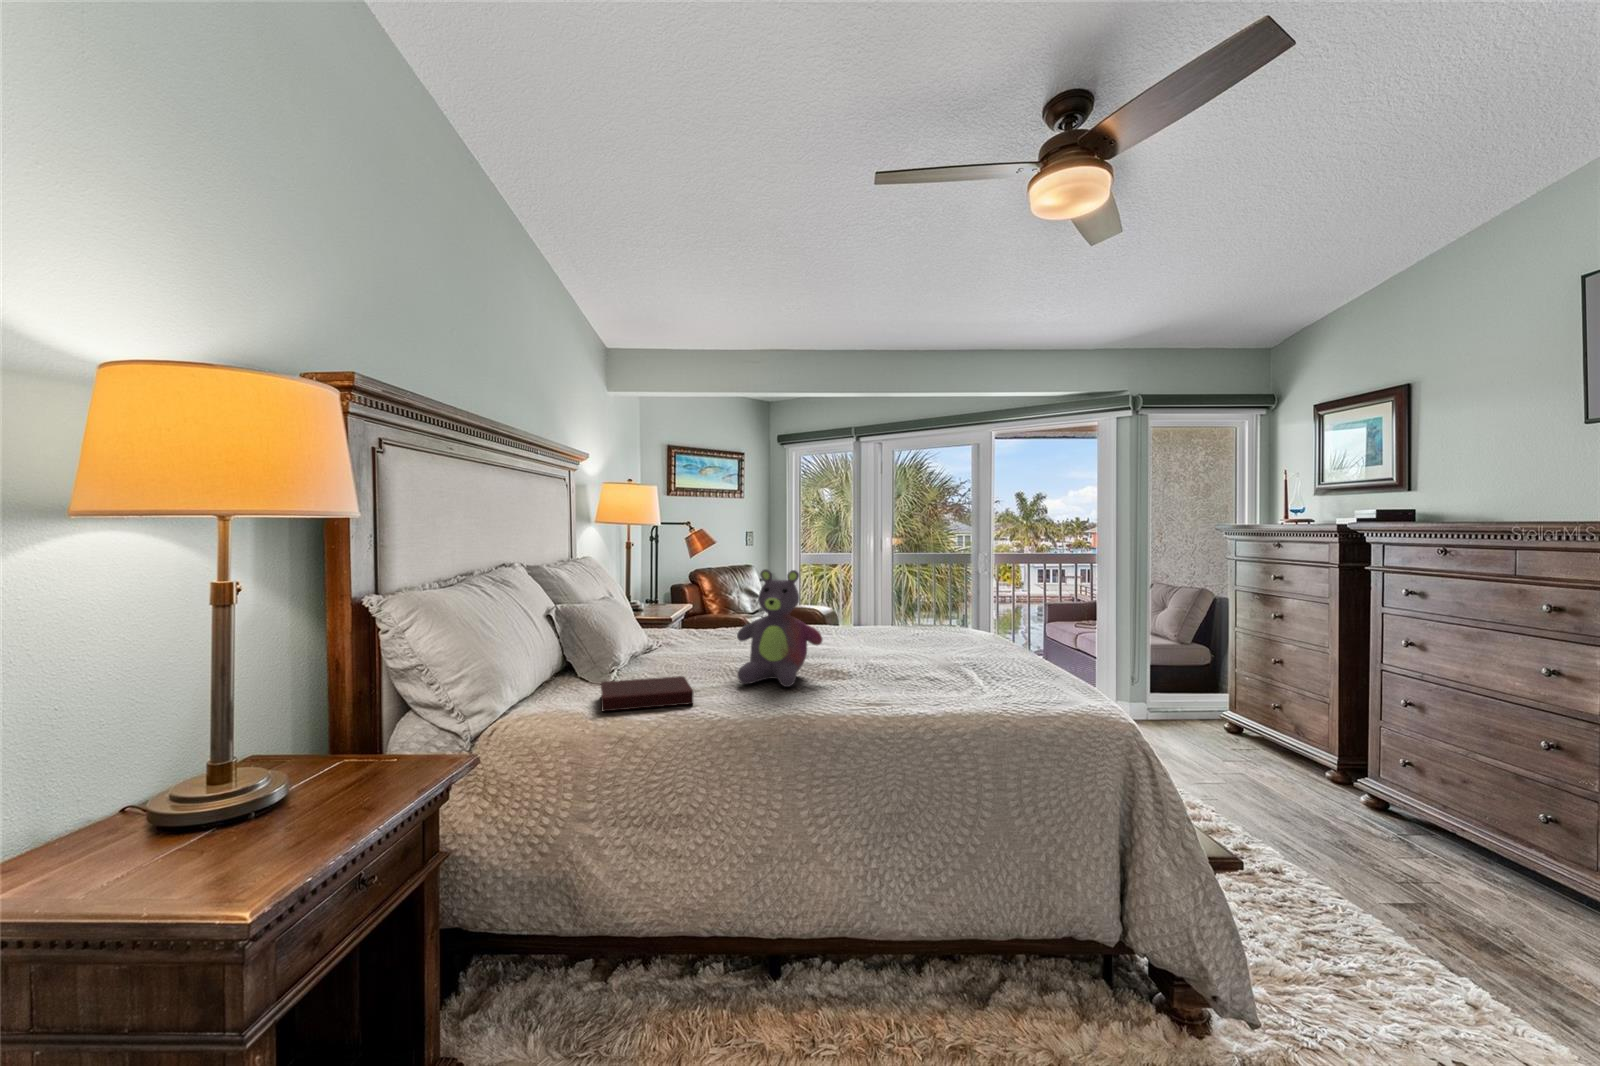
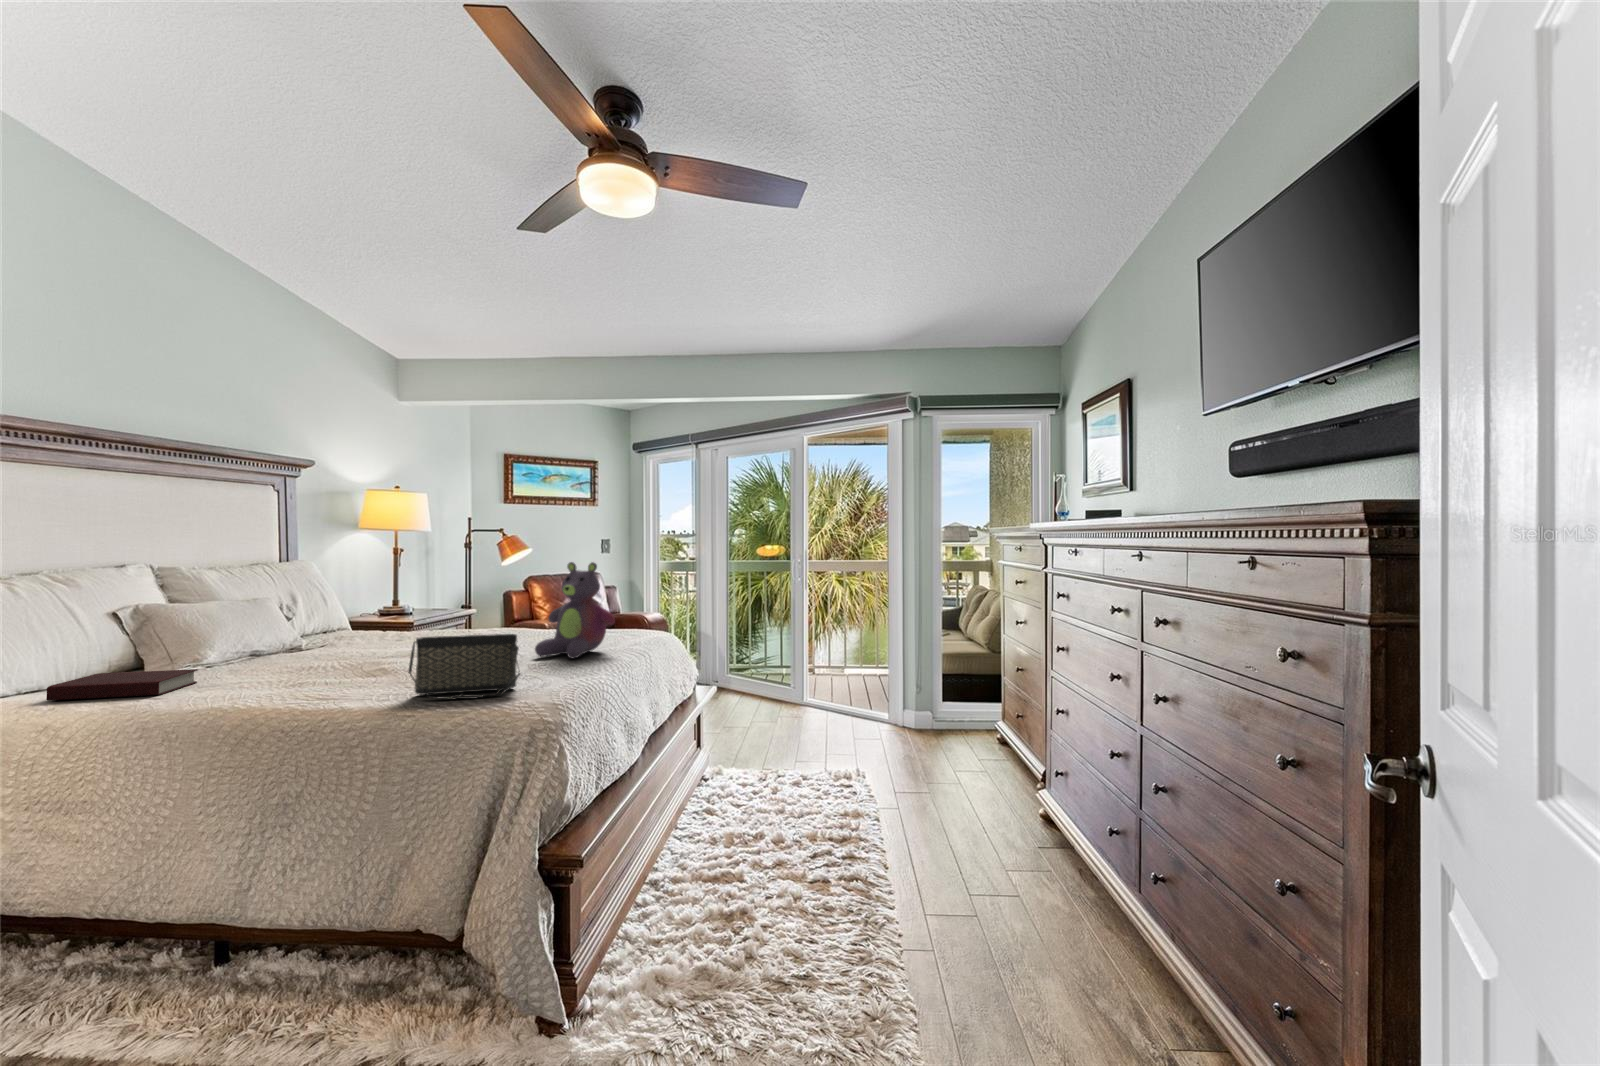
stuffed bear: present [737,569,822,687] -> present [535,562,615,659]
handbag: none [953,640,1054,708] -> present [408,634,520,700]

